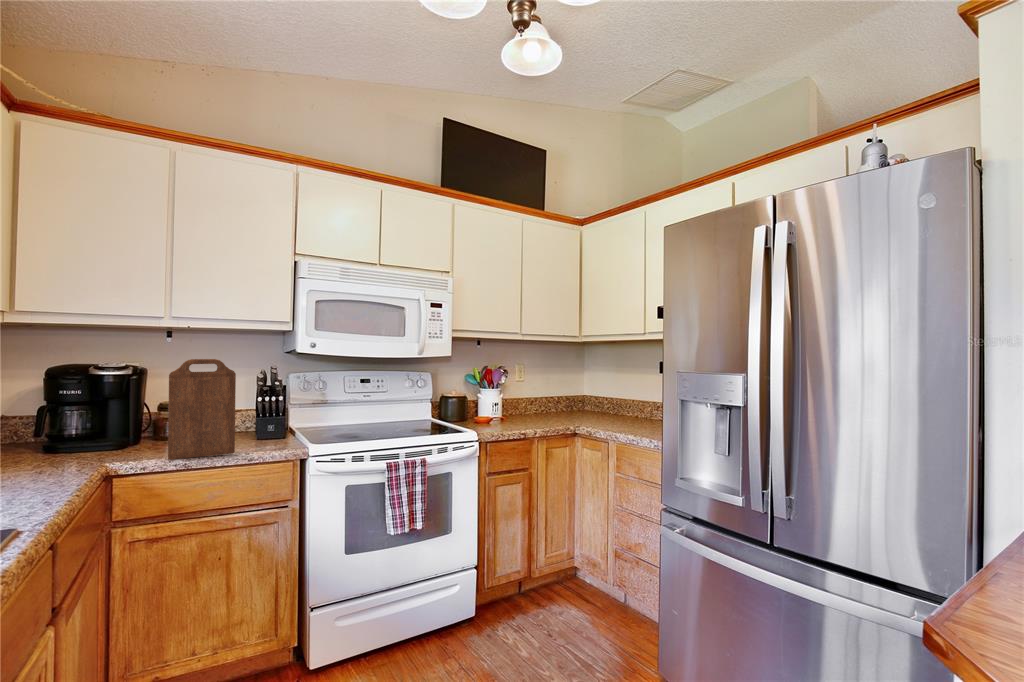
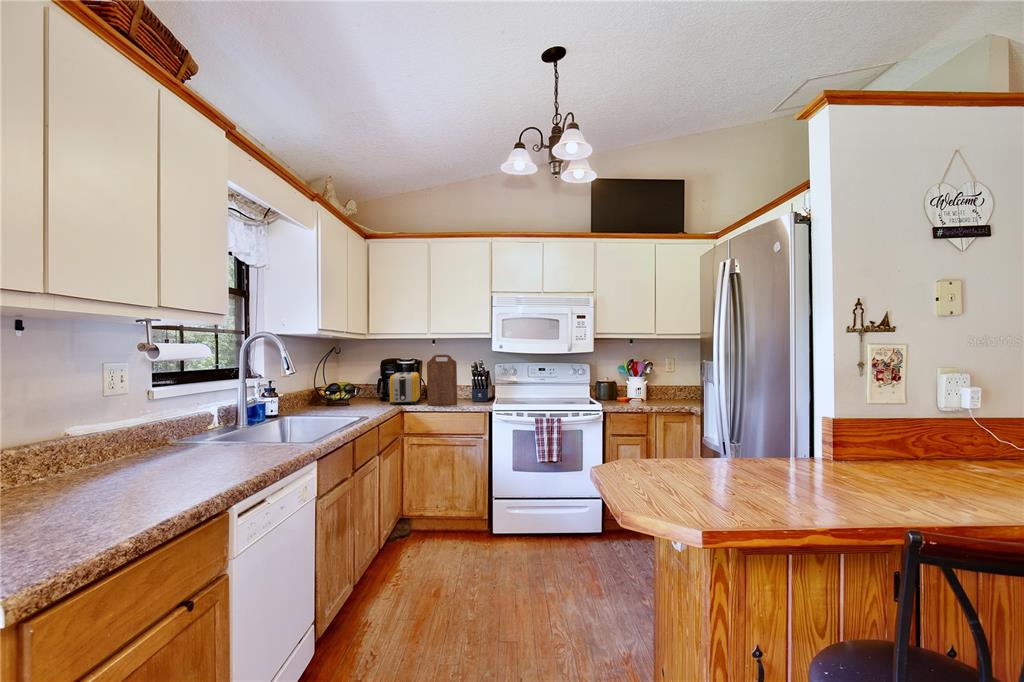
toaster: none [66,393,138,467] -> present [390,372,420,405]

